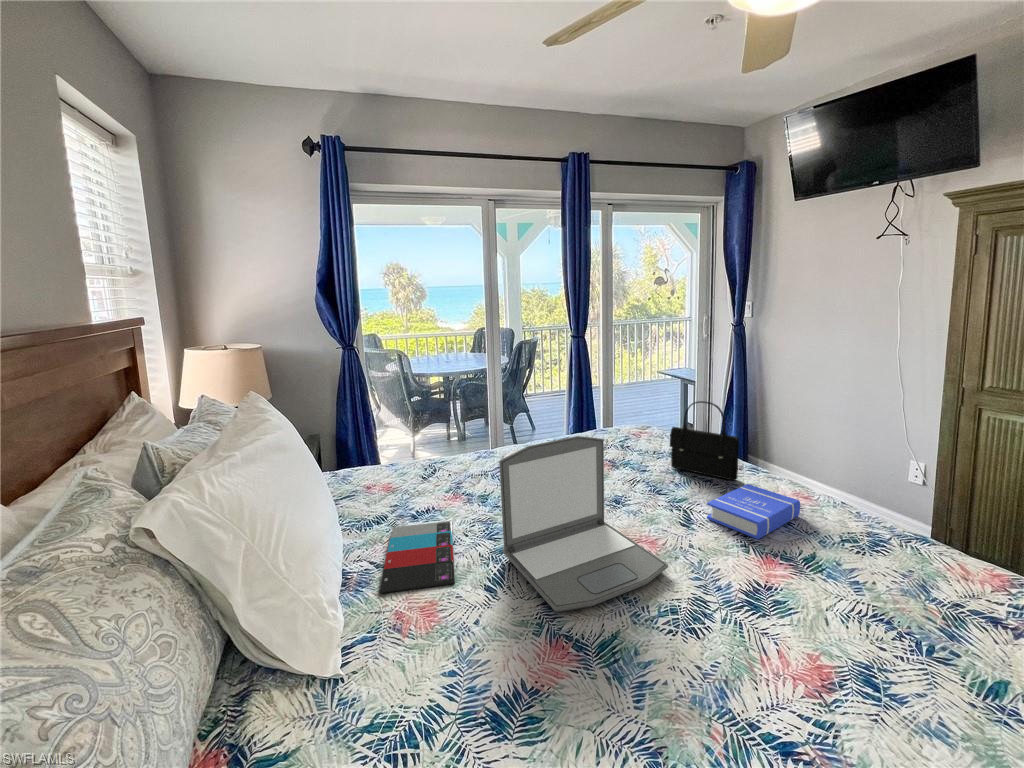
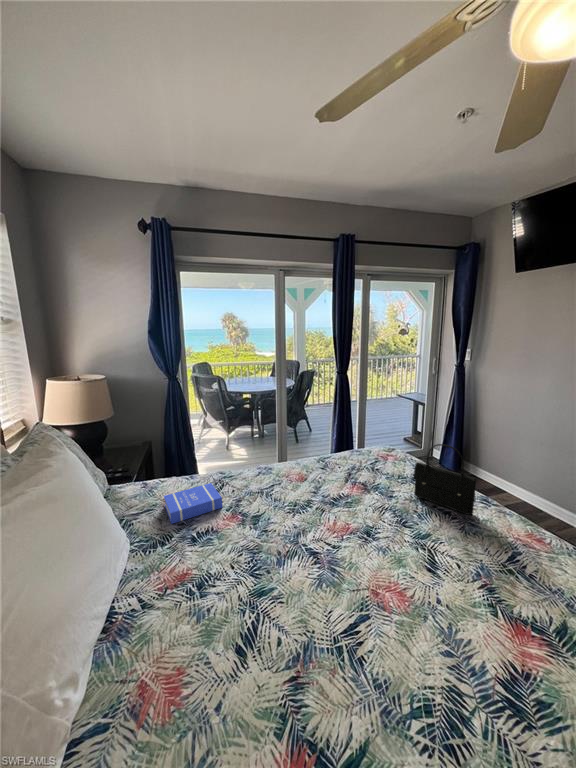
laptop: present [499,436,668,612] -> none [258,490,419,701]
book: present [707,484,800,539] -> present [164,483,223,524]
smartphone: present [379,521,455,593] -> none [137,548,223,647]

